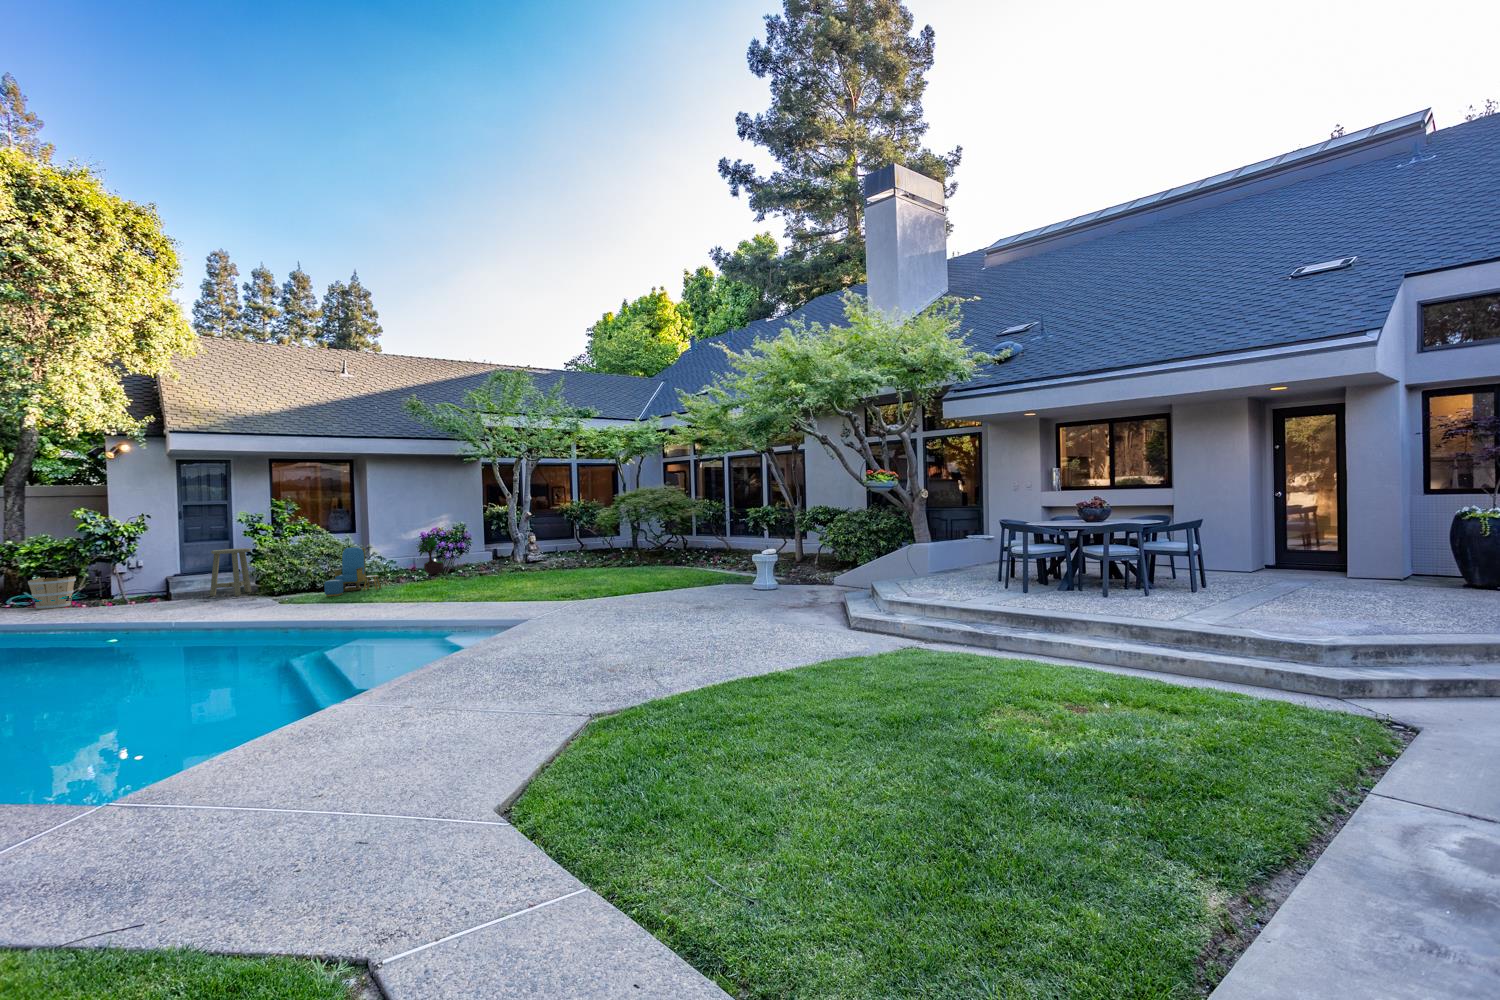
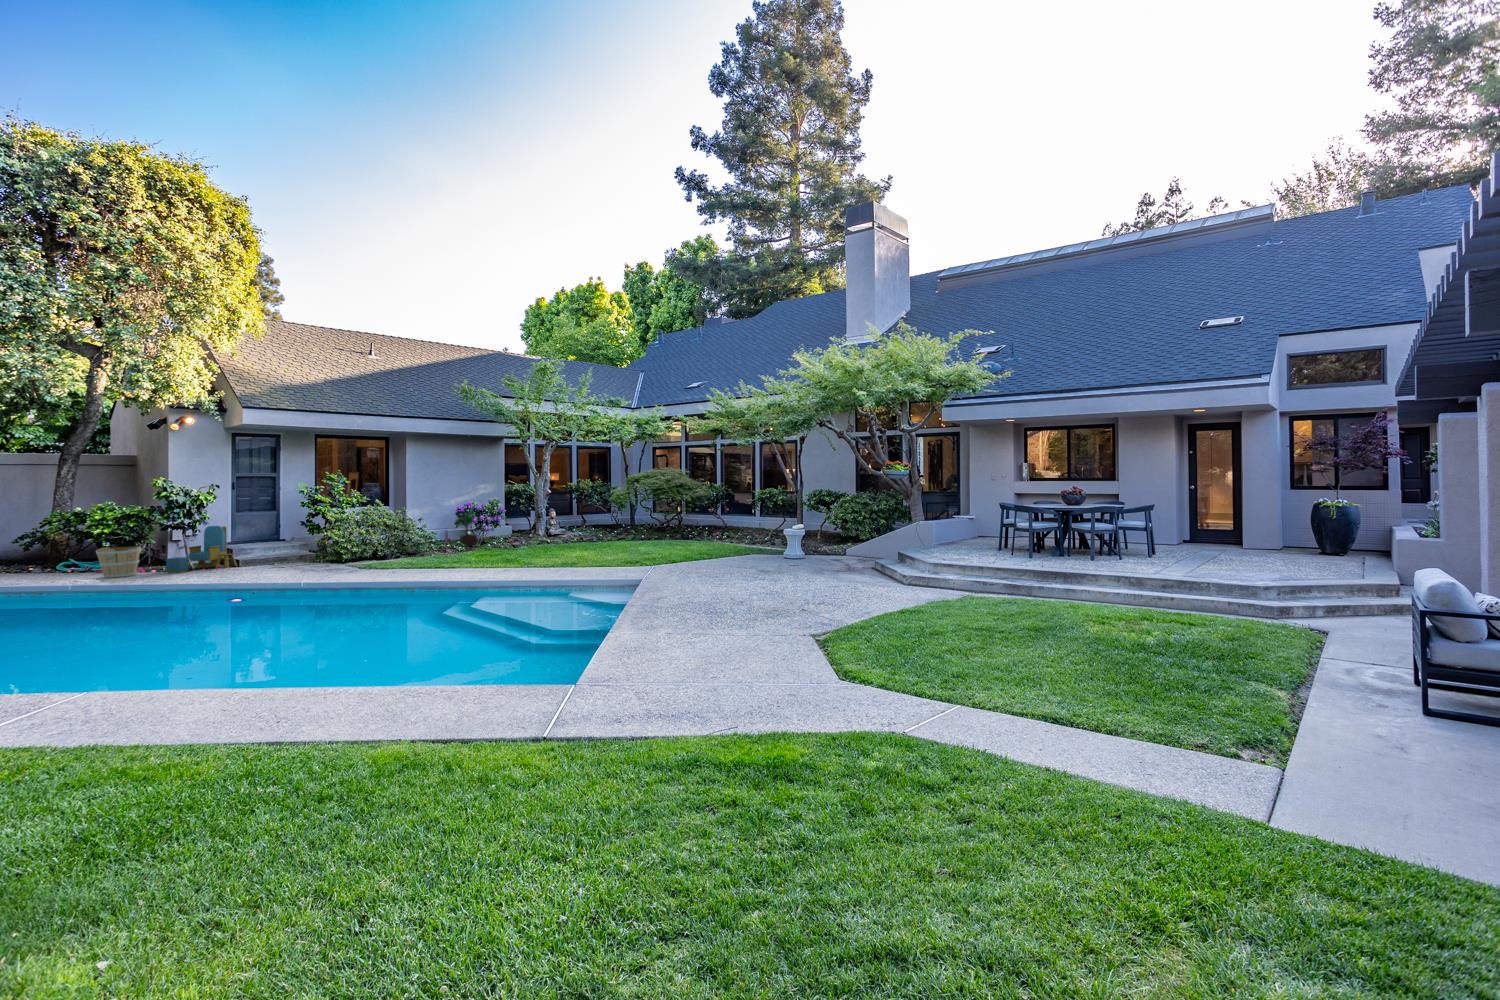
armchair: present [324,547,381,596] -> present [166,526,237,573]
stool: present [210,548,251,596] -> none [275,521,313,565]

